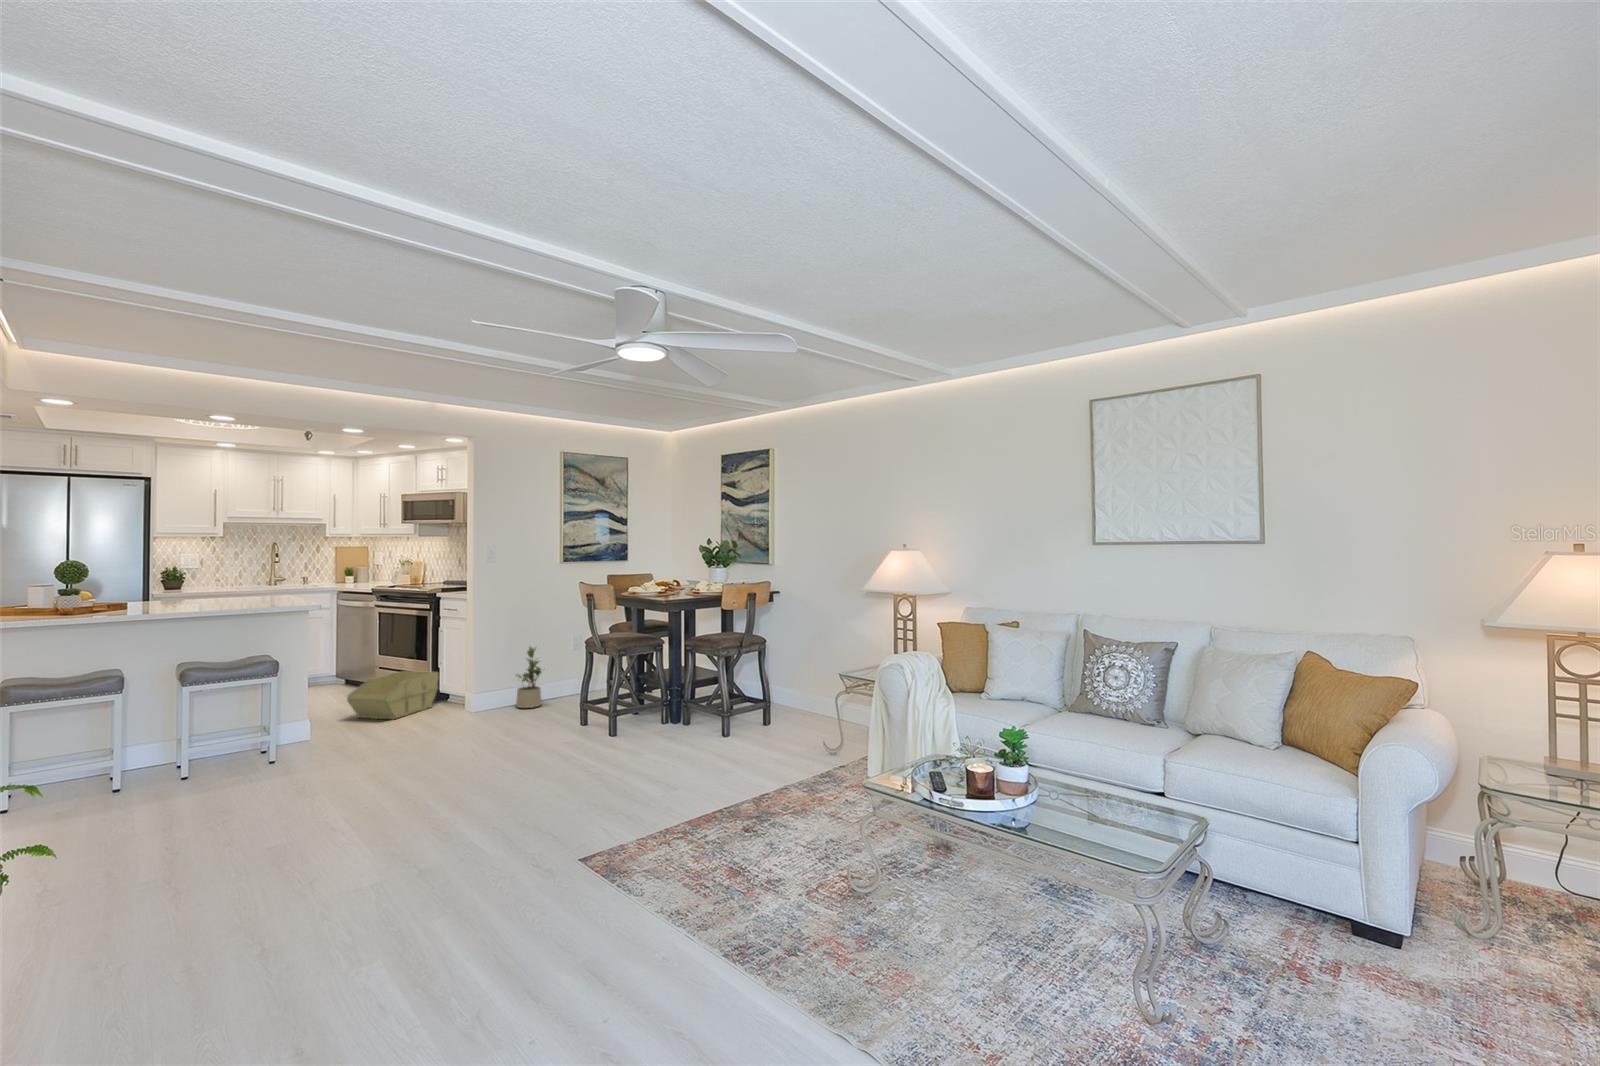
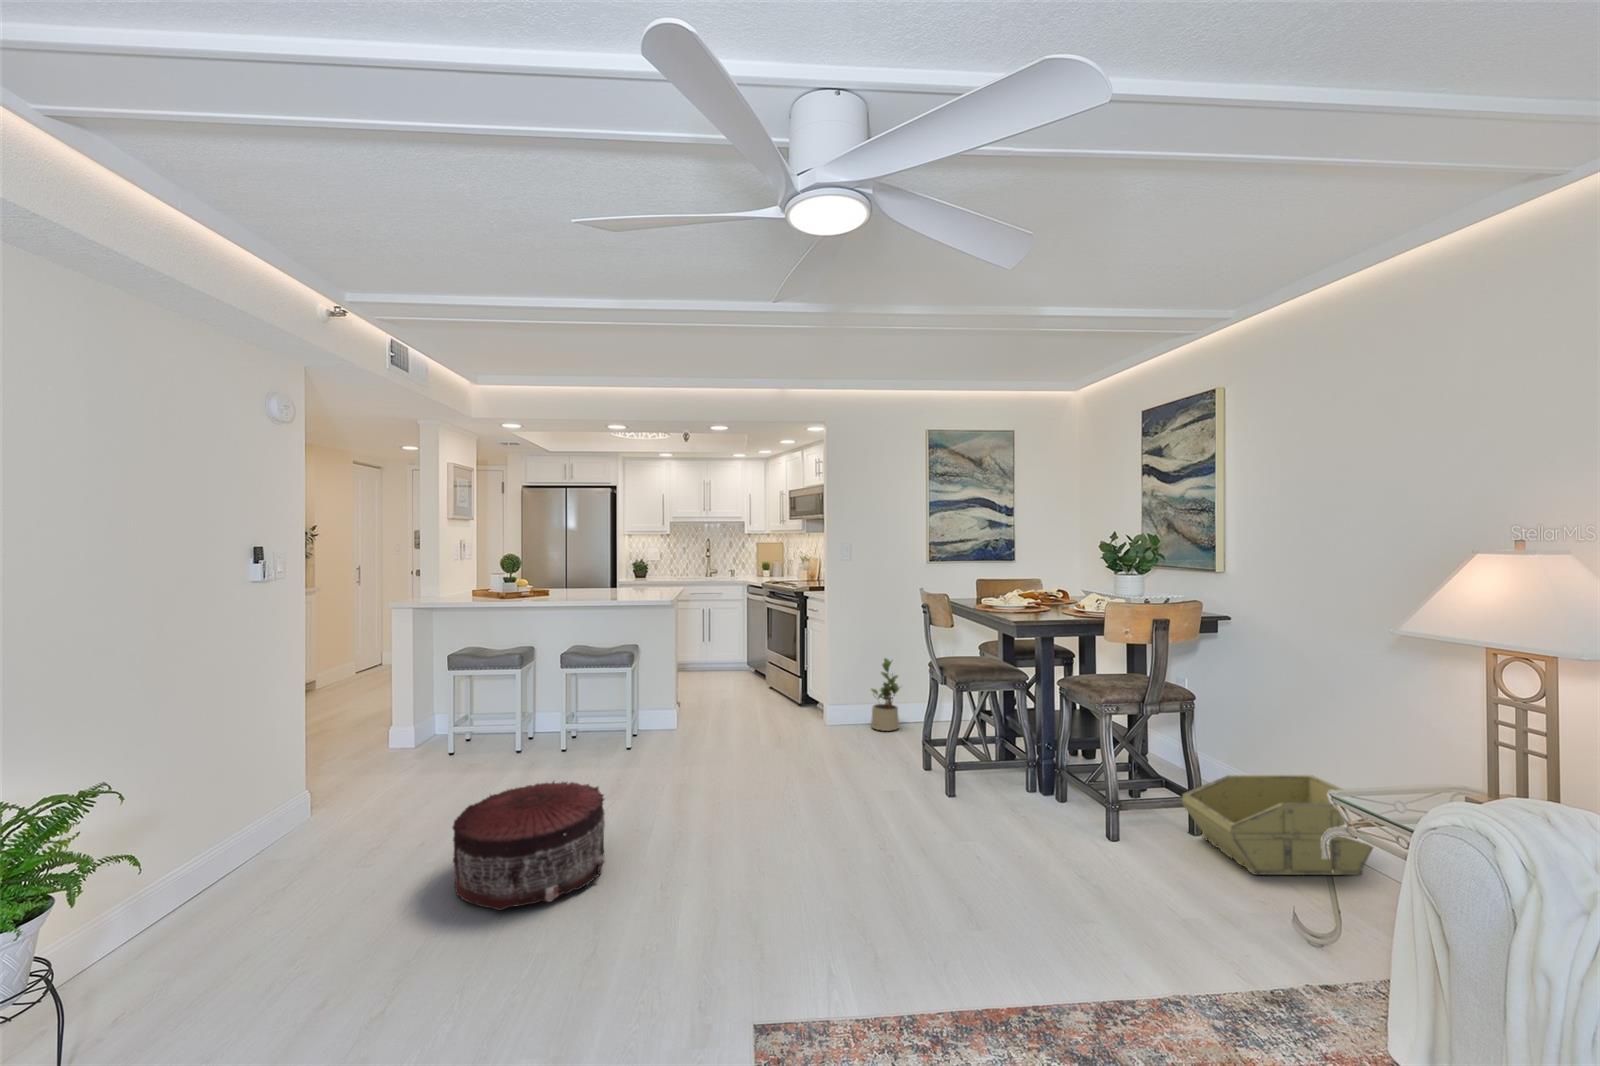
storage bin: present [347,671,439,719] -> present [1182,775,1373,875]
pouf: none [215,759,375,863] -> present [453,782,605,910]

